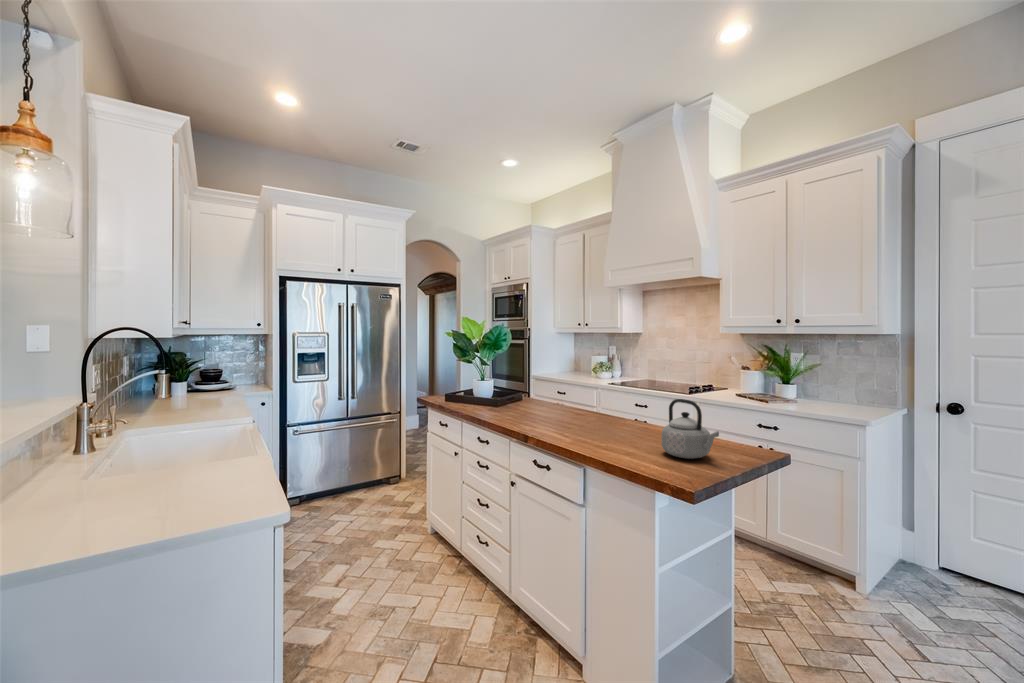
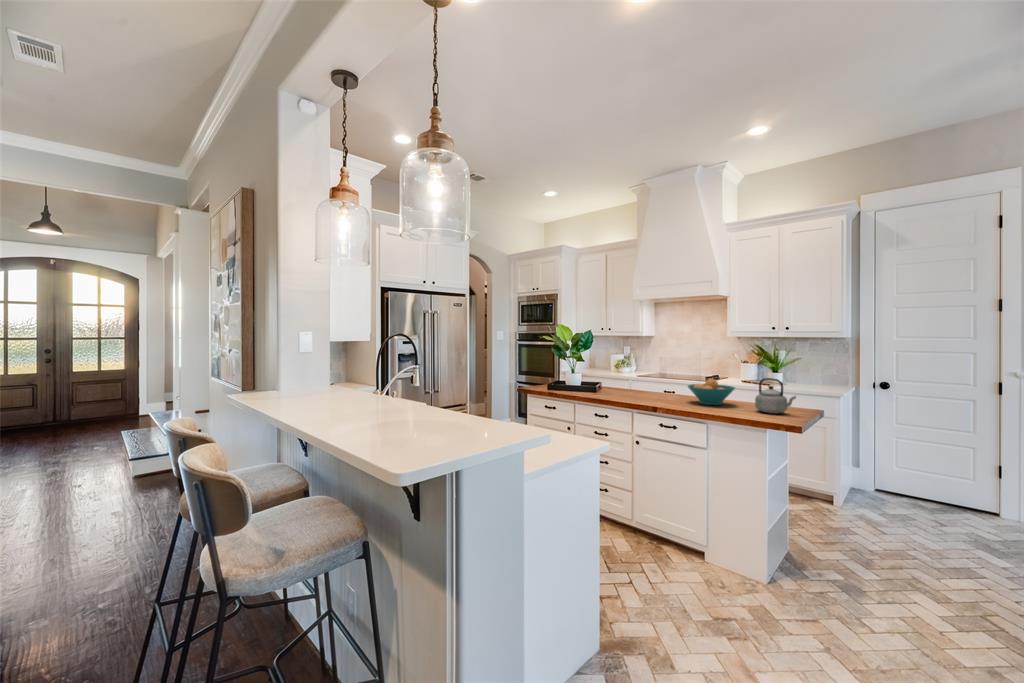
fruit bowl: none [582,396,650,437] -> present [688,379,735,405]

